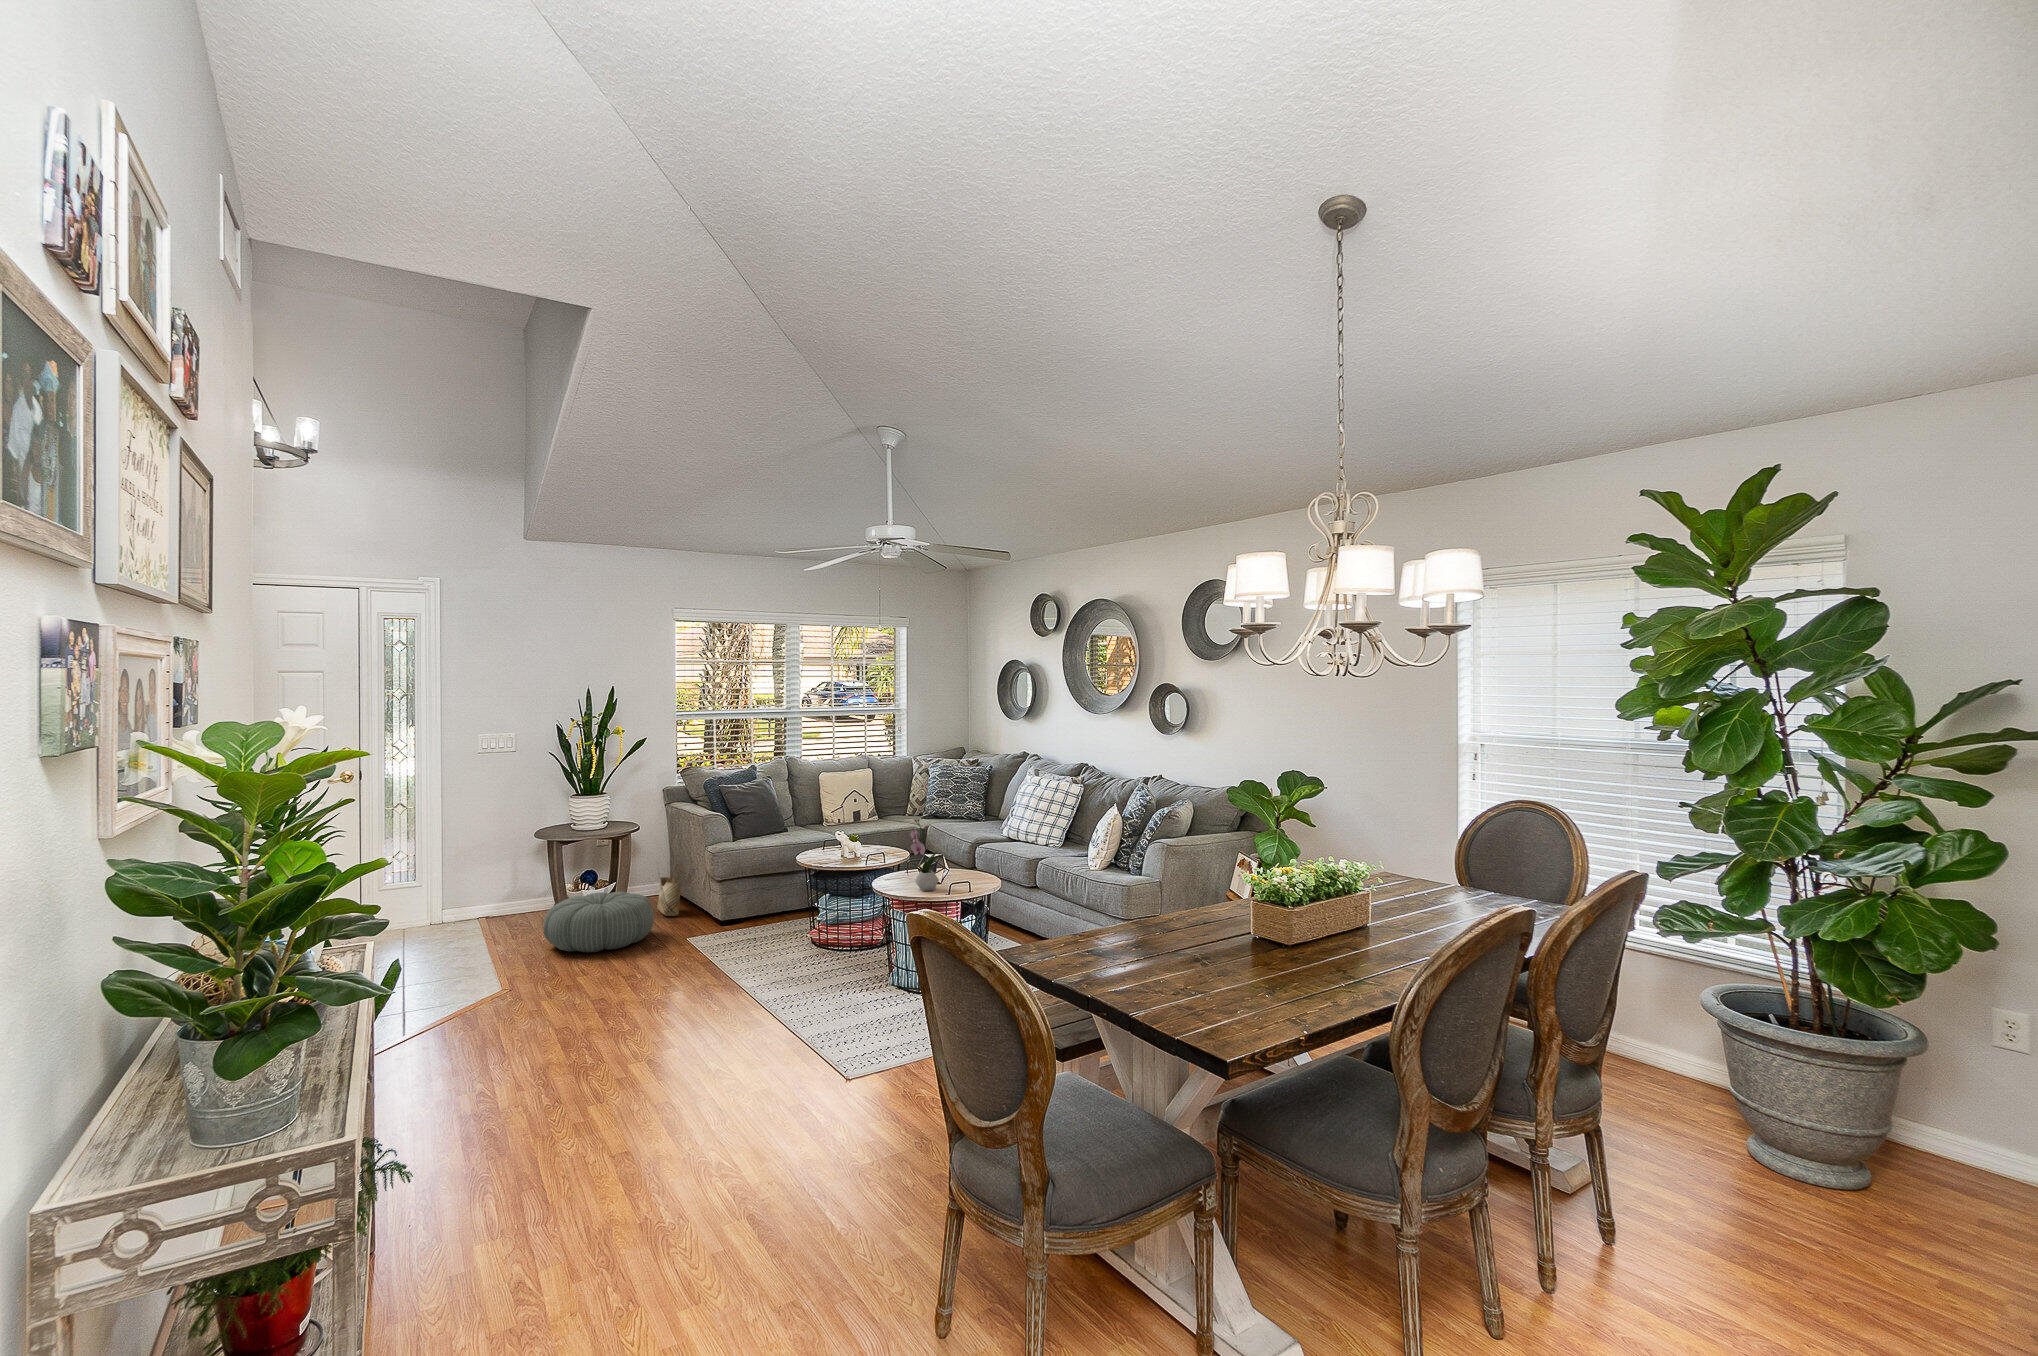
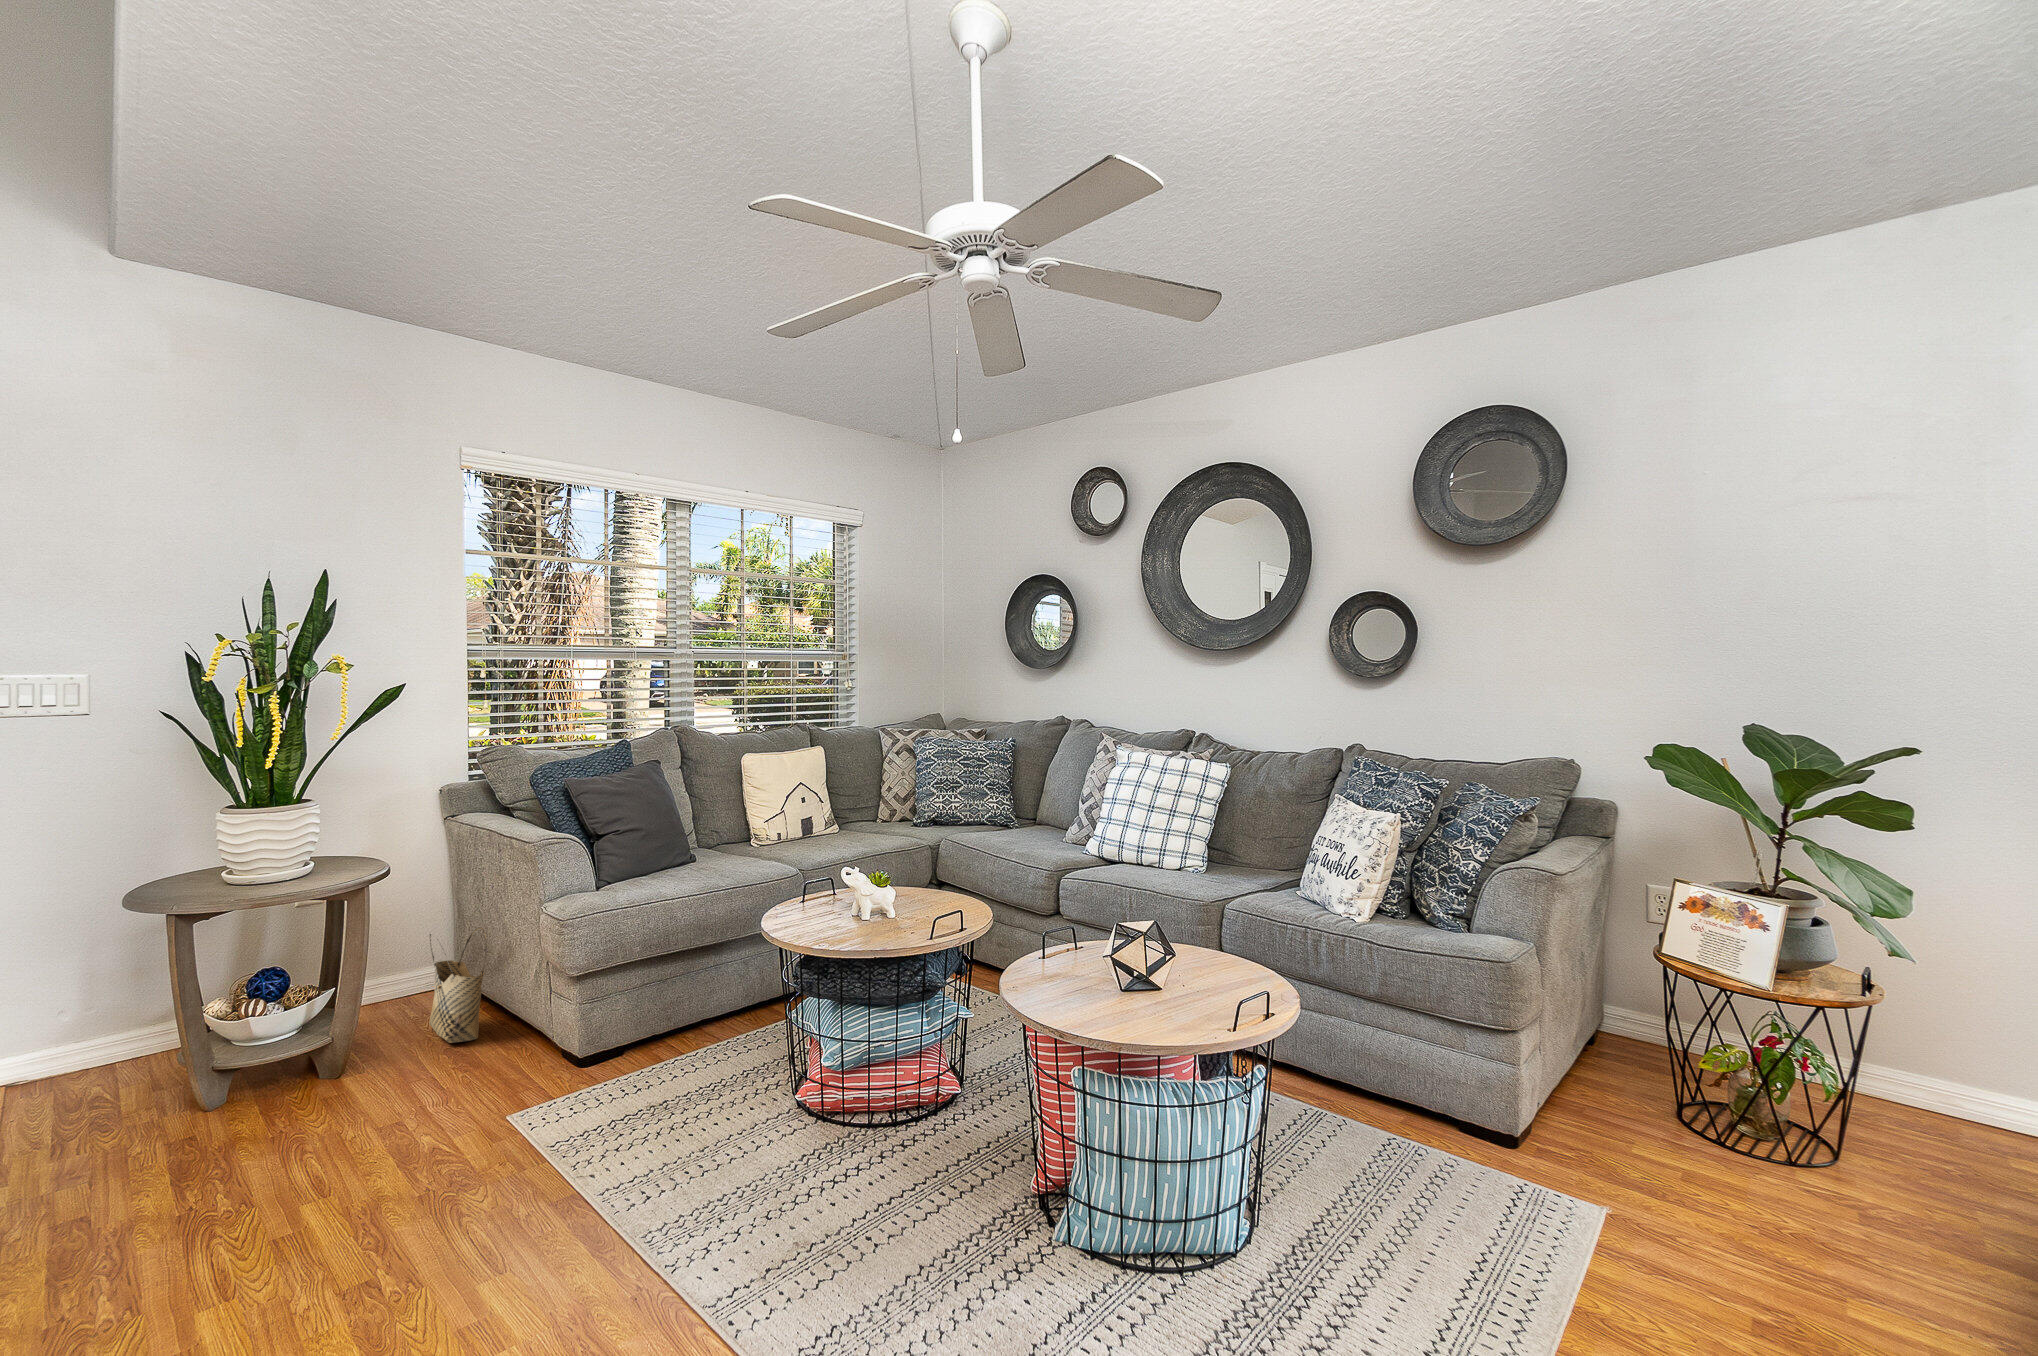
flower arrangement: present [911,819,940,891] -> none [1114,848,1189,1017]
pouf: present [543,892,654,952] -> none [128,1015,427,1192]

